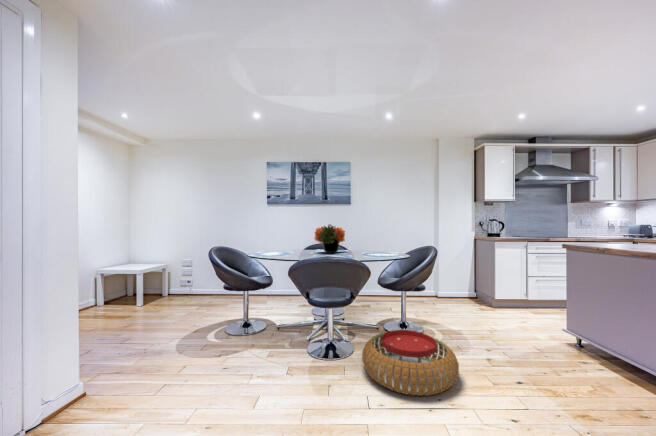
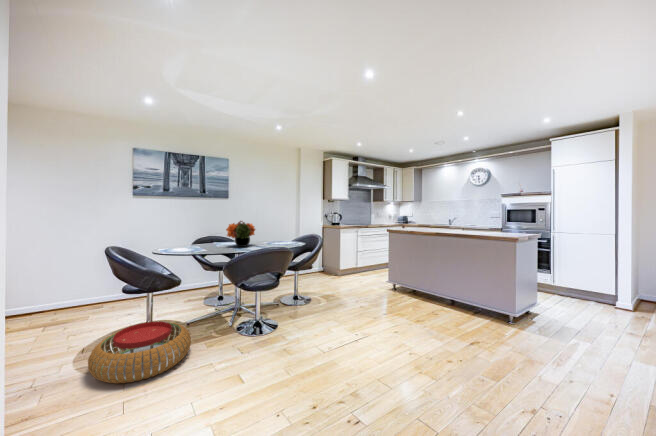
pouf: present [362,330,459,396] -> present [88,322,191,384]

